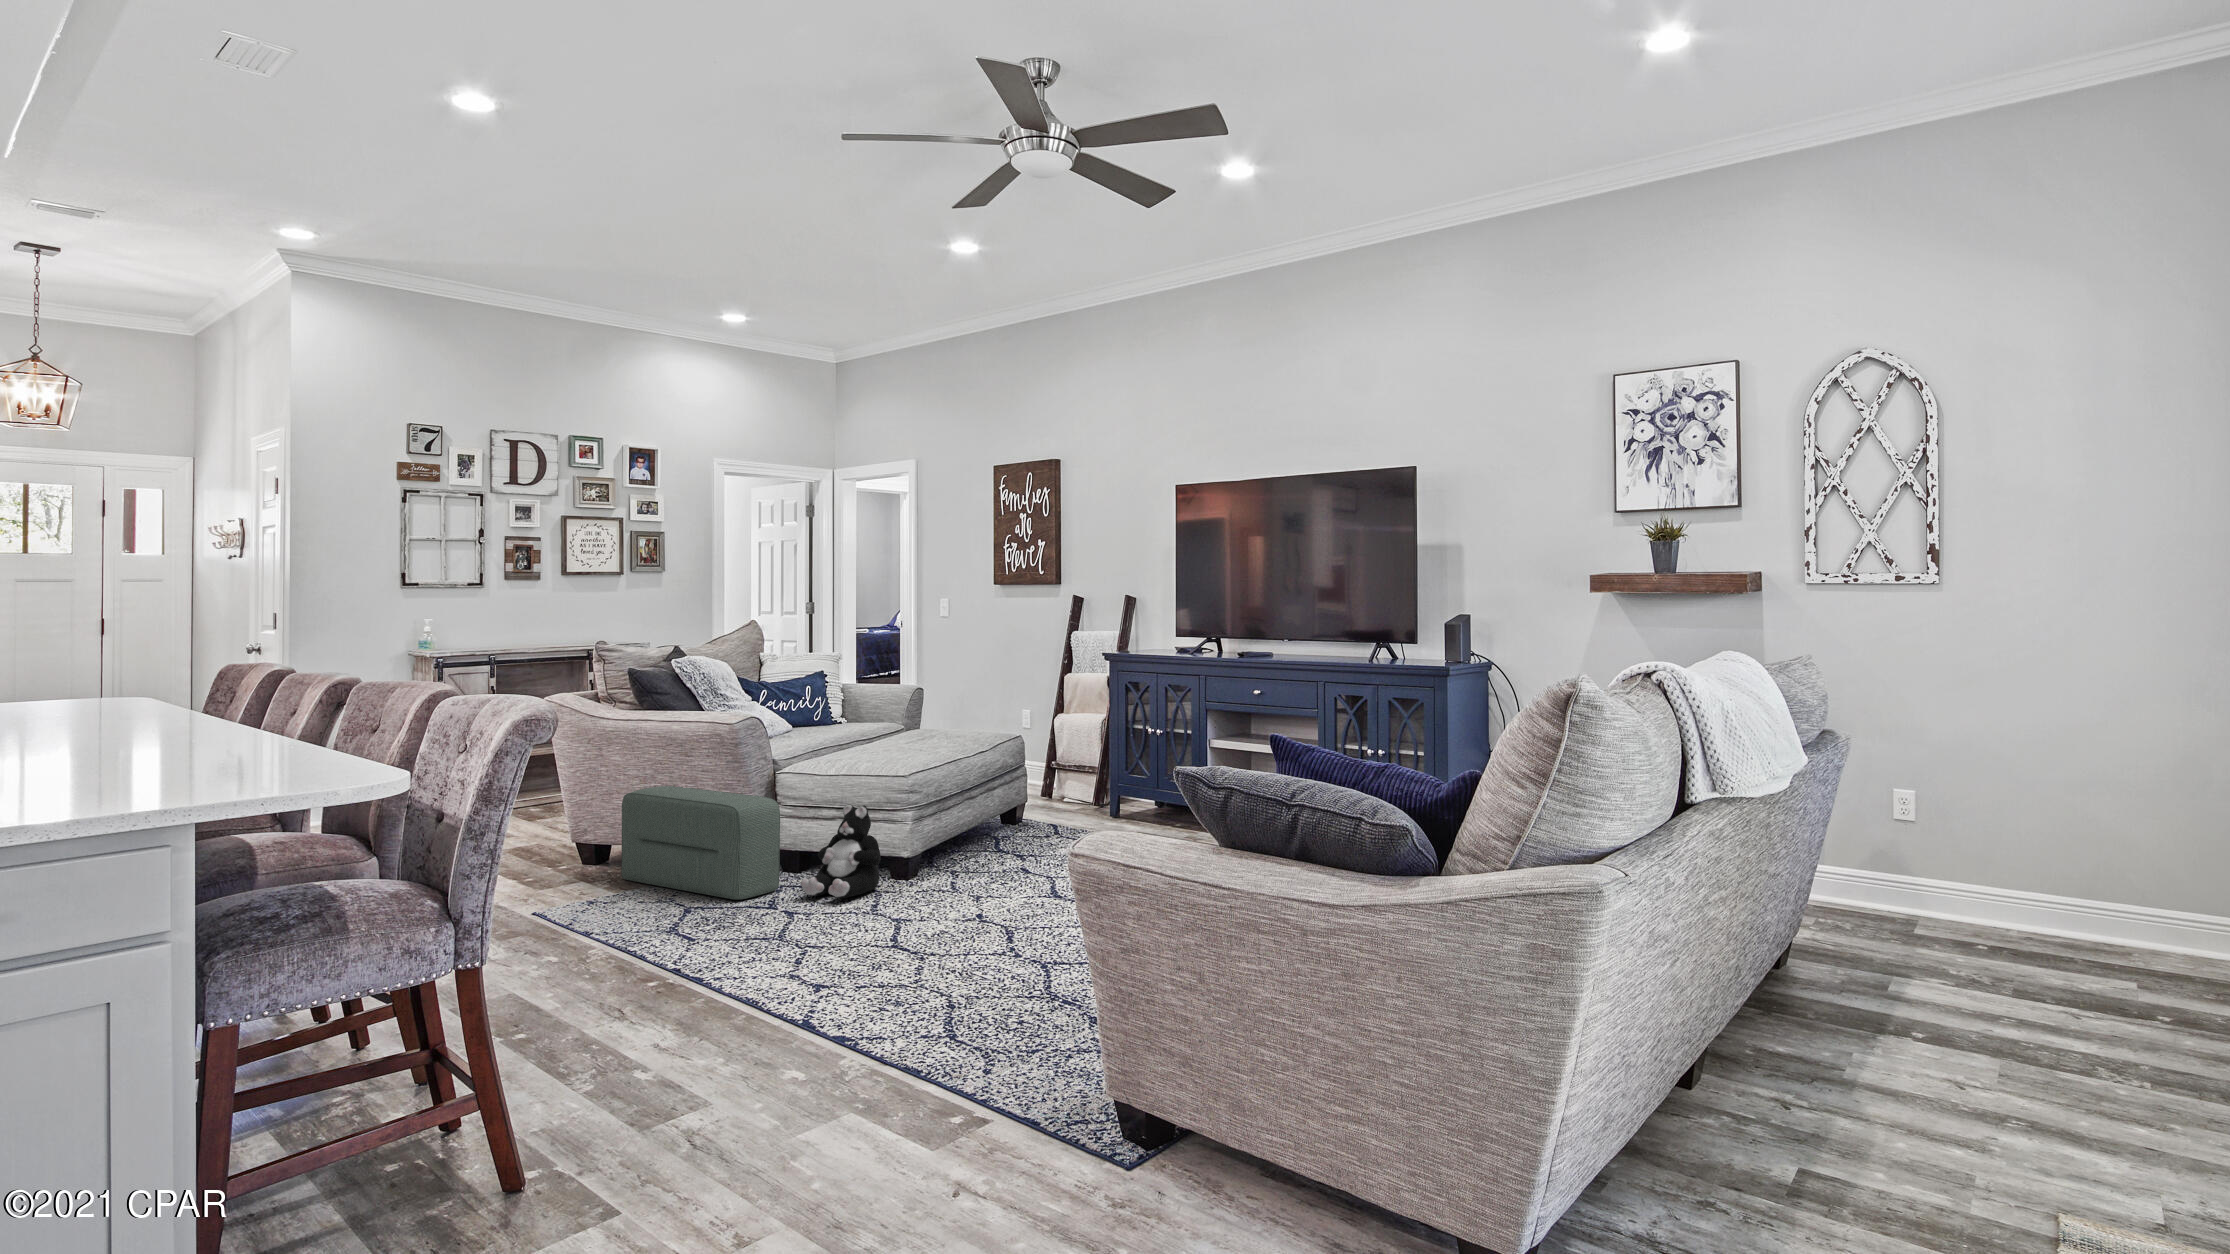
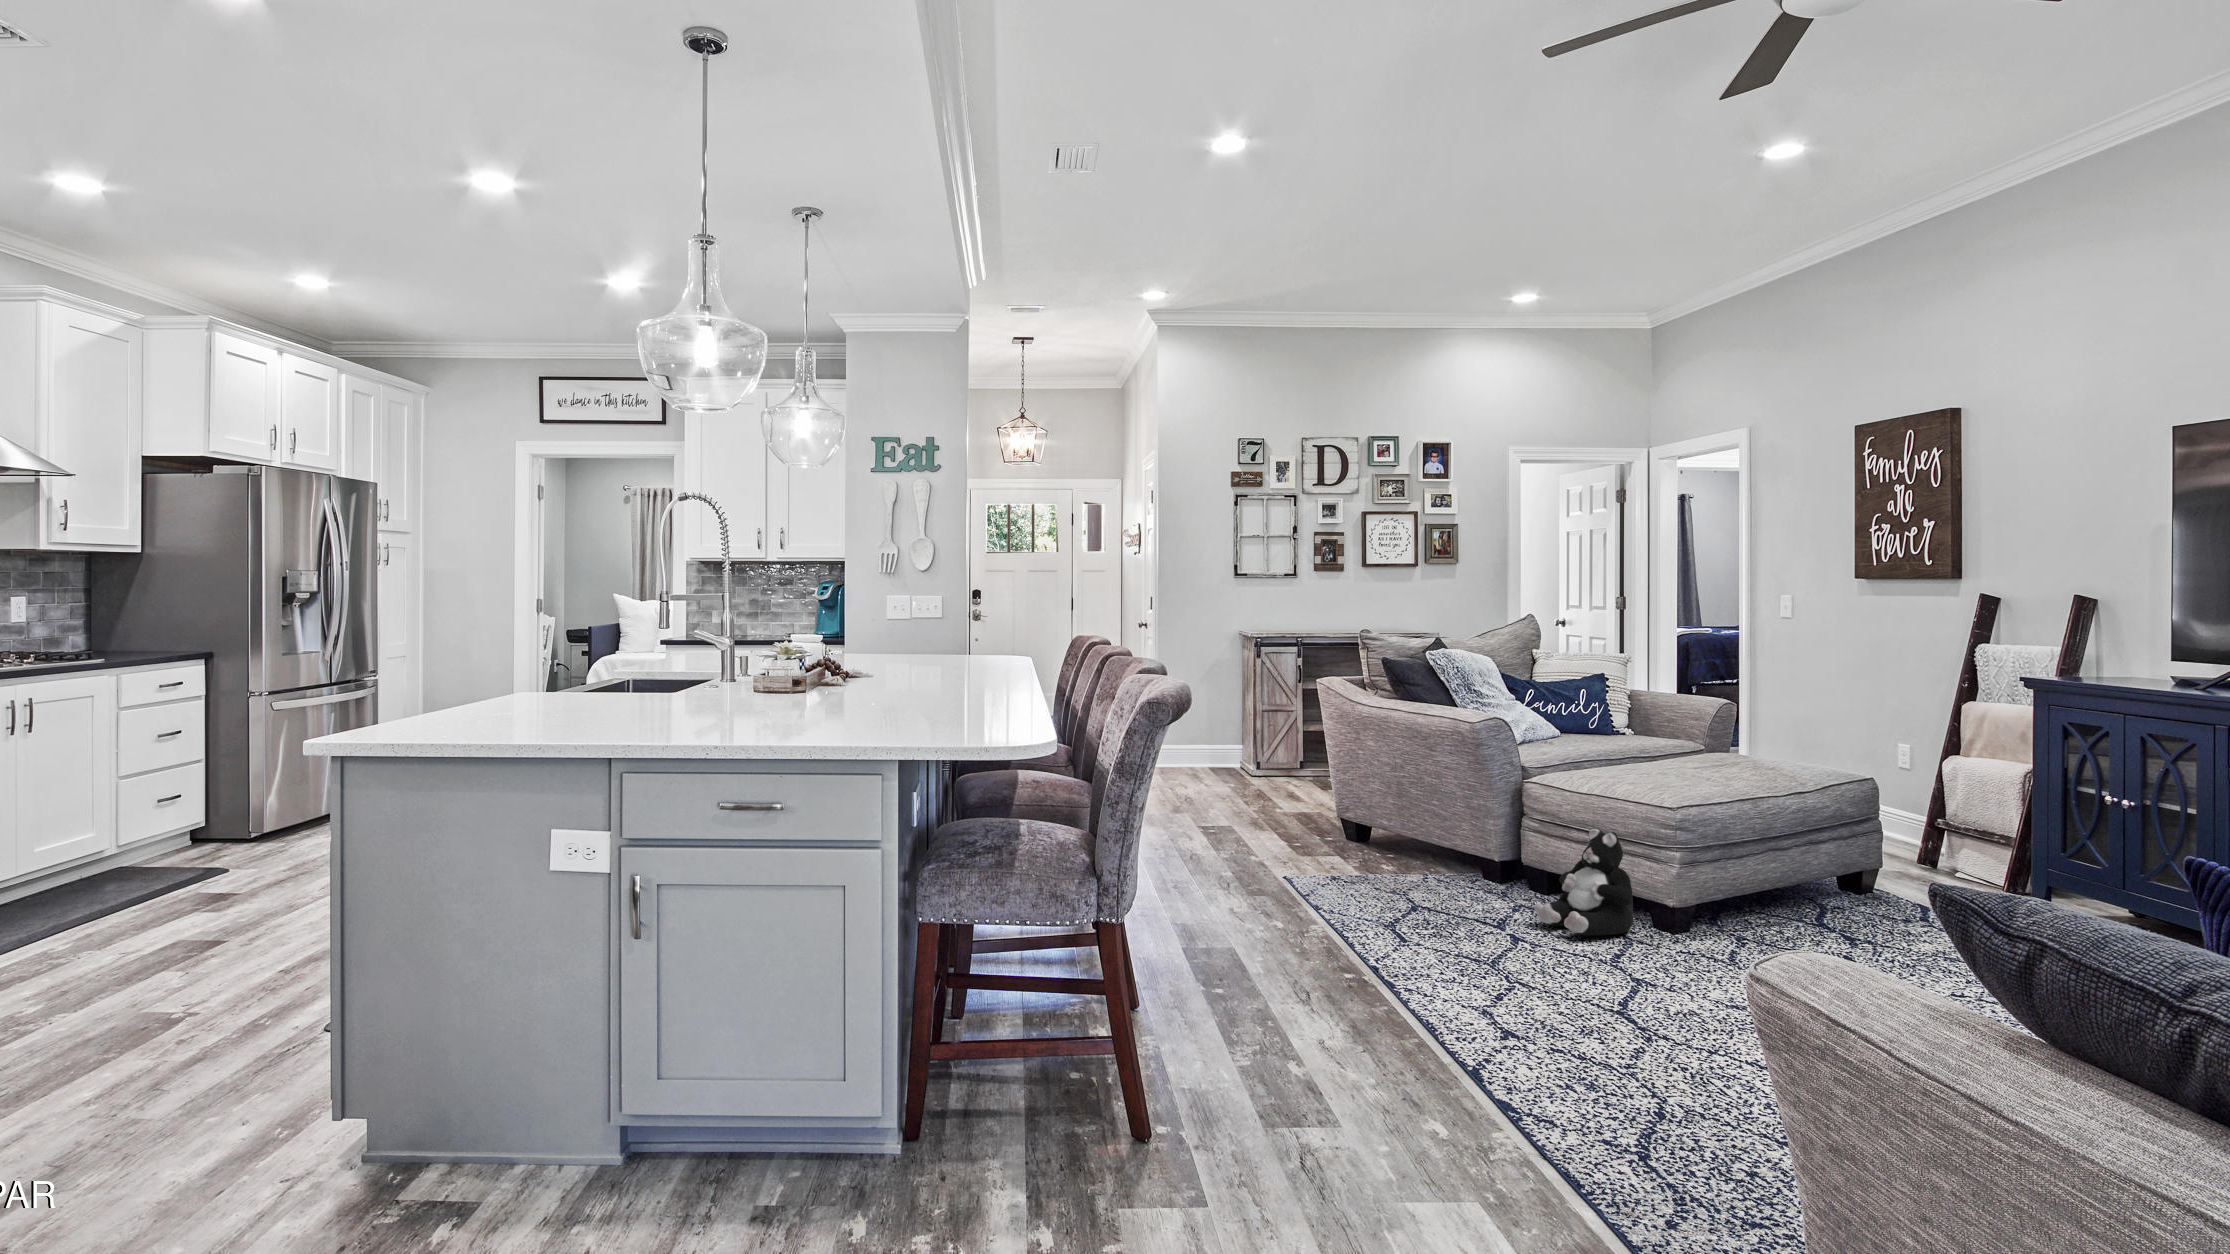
pouf: present [621,786,780,900] -> none [1369,778,1517,911]

